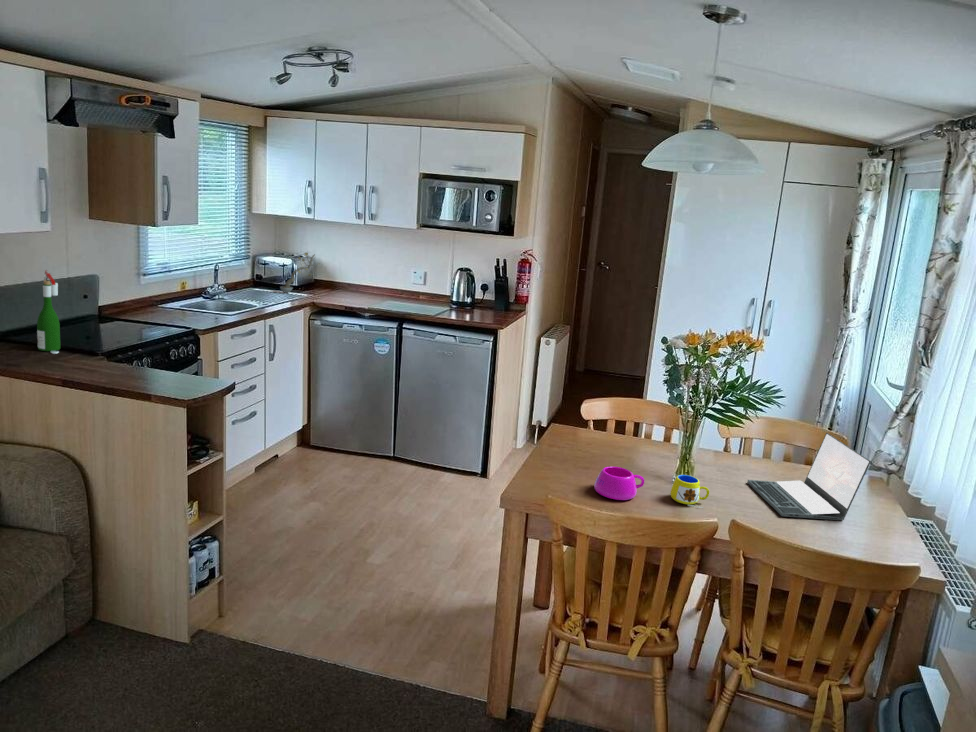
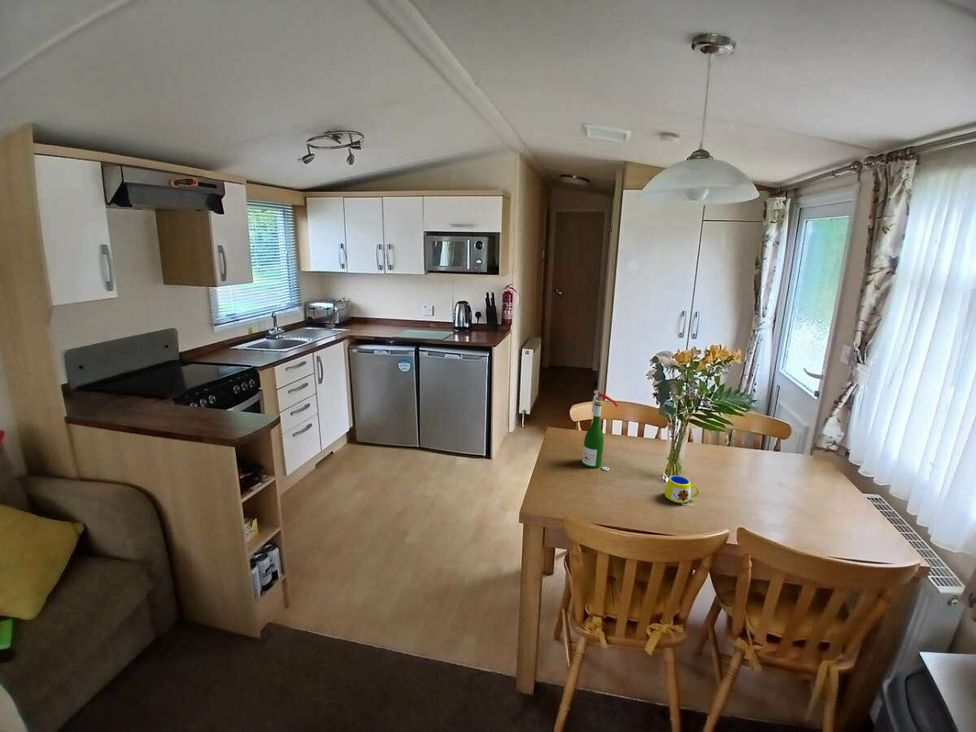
wine bottle: present [37,270,60,353] -> present [582,390,618,470]
laptop: present [747,433,871,520] -> none [723,427,842,508]
bowl: present [594,466,644,500] -> none [597,472,641,504]

